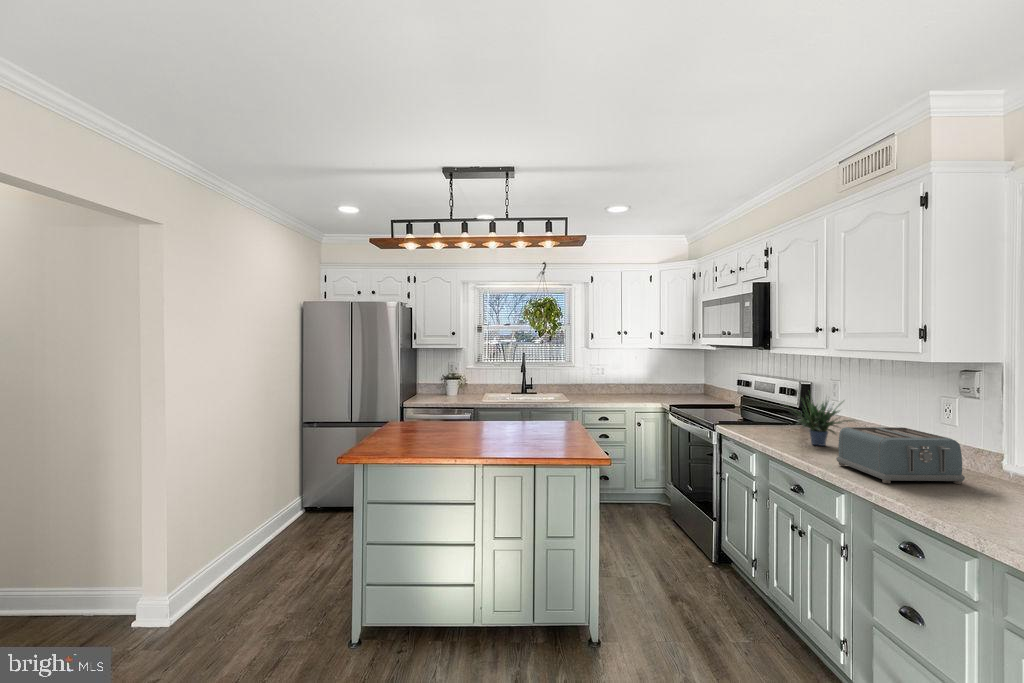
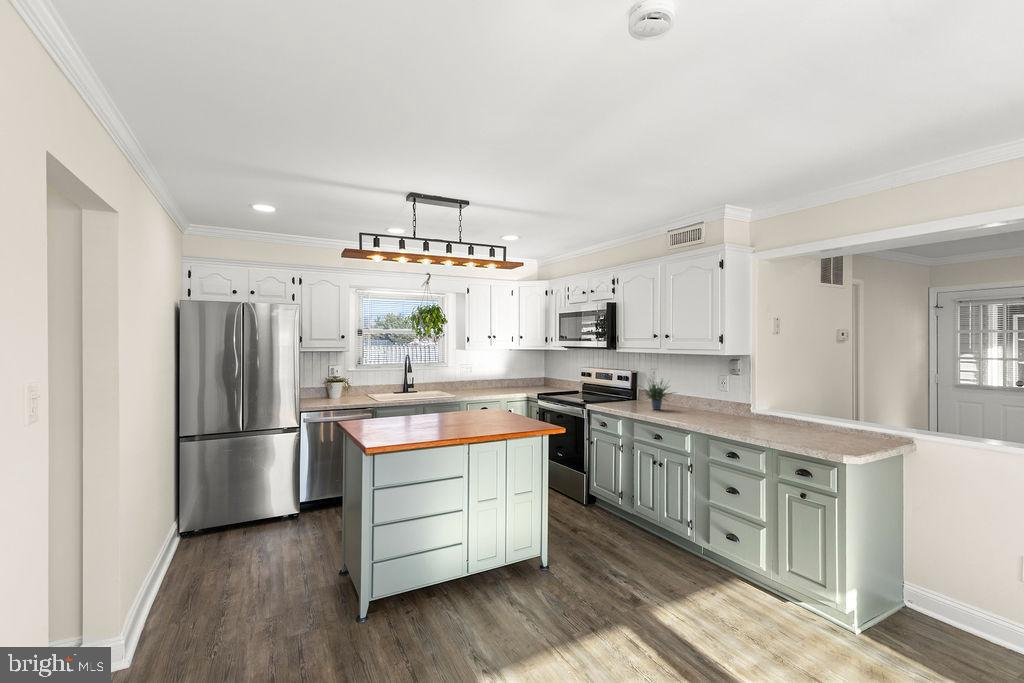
toaster: present [836,427,965,484] -> none [676,392,740,421]

